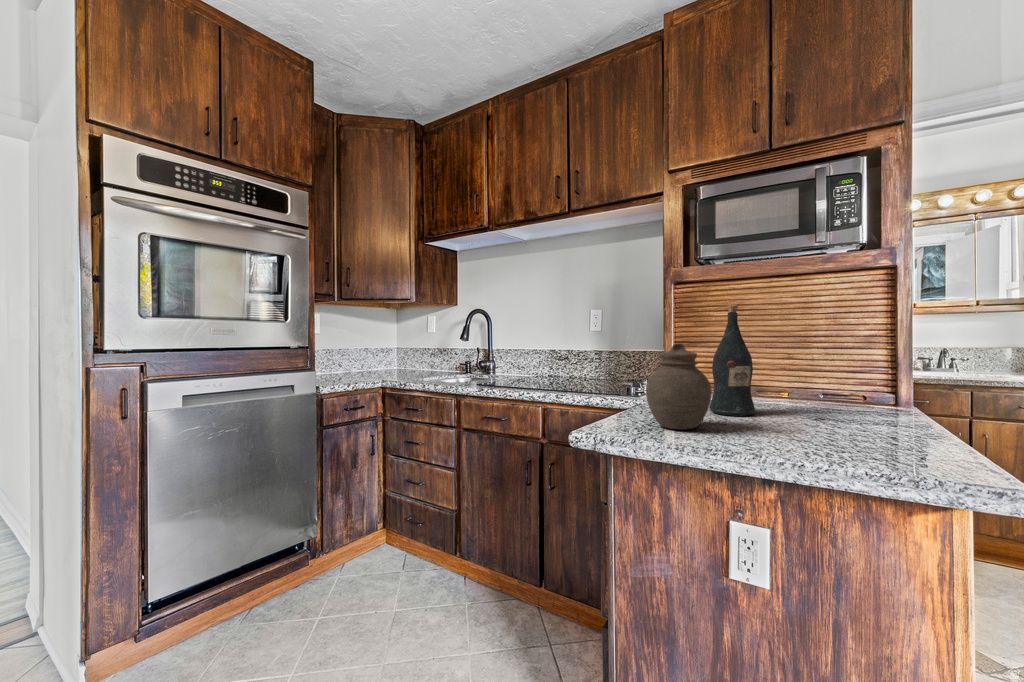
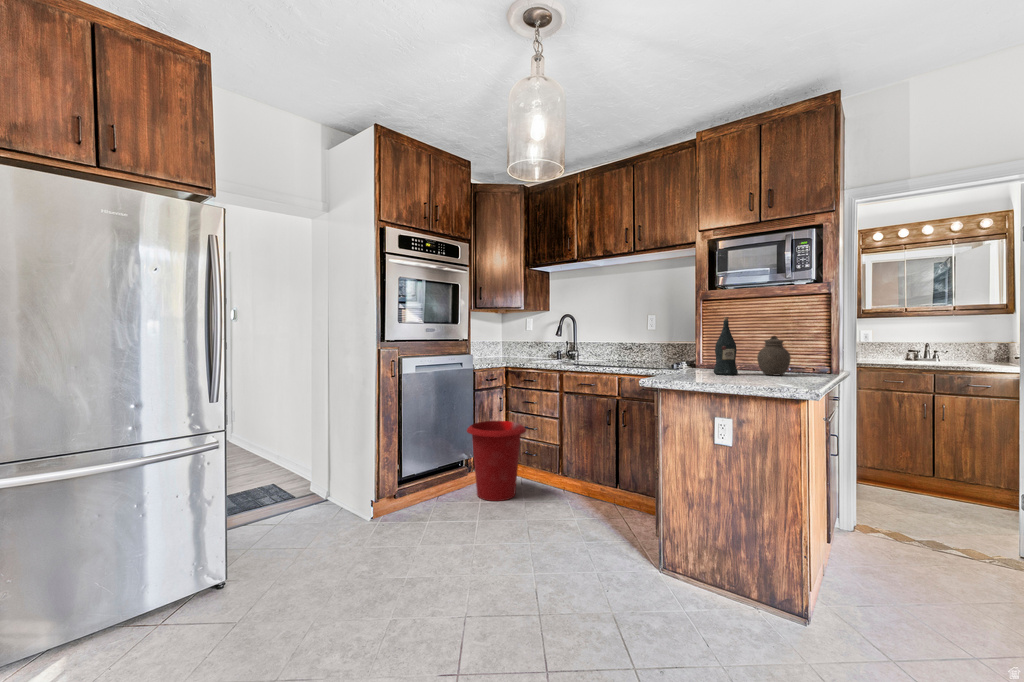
jar: present [646,343,712,430] -> present [757,336,791,375]
waste bin: none [296,475,400,619] -> present [467,421,526,501]

